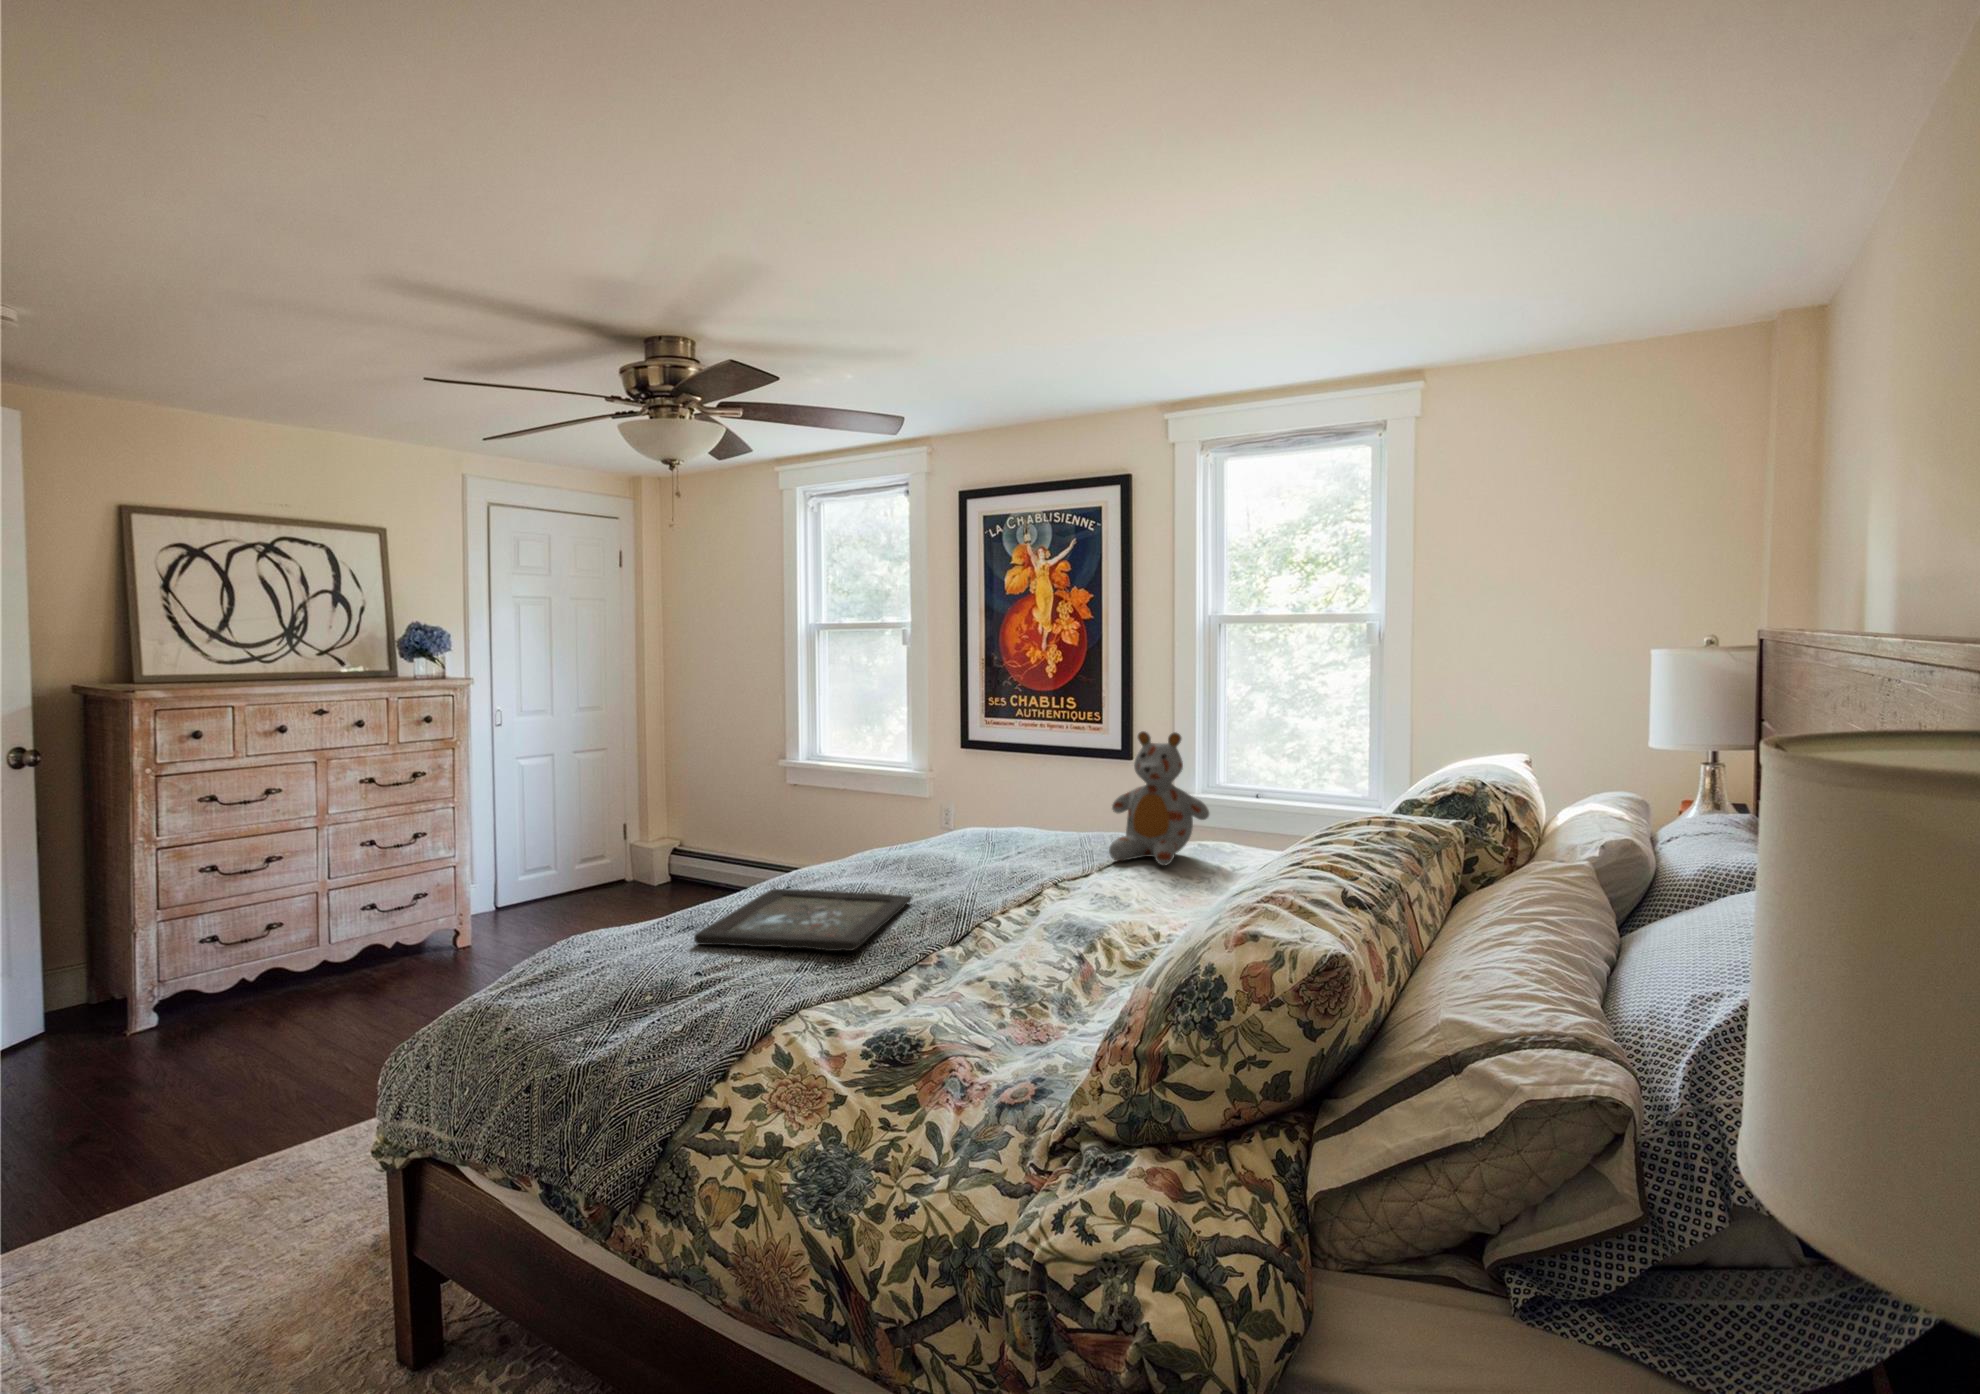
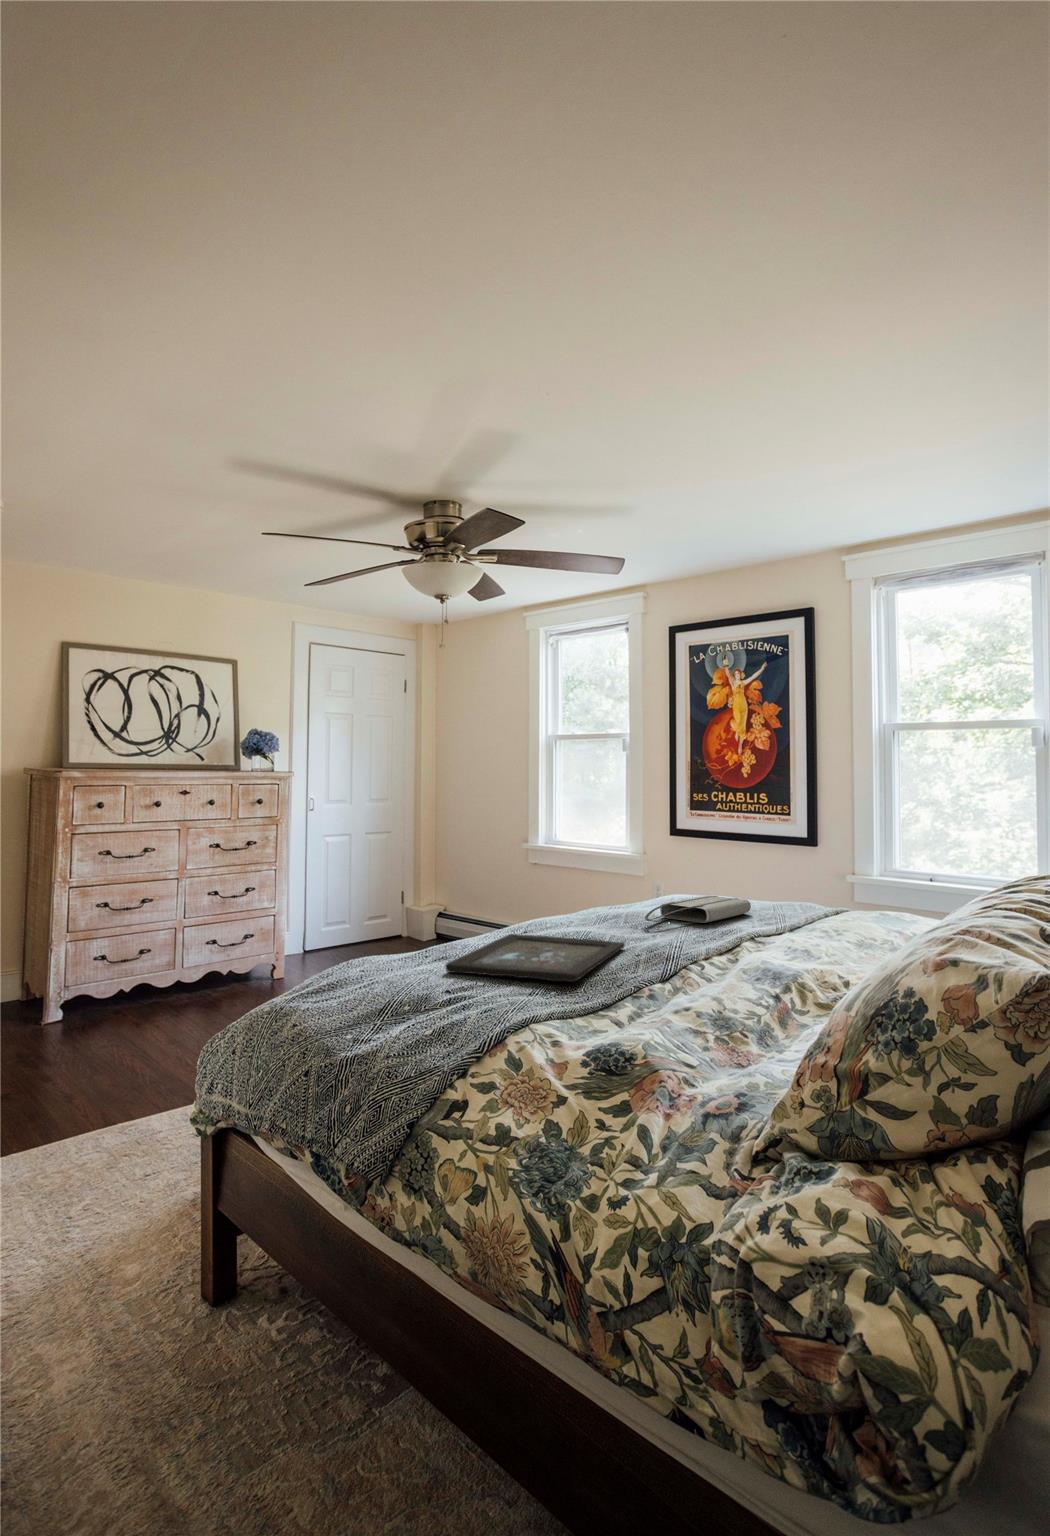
stuffed bear: present [1109,731,1209,865] -> none [801,808,897,927]
tote bag: none [935,831,1055,867] -> present [645,896,751,924]

